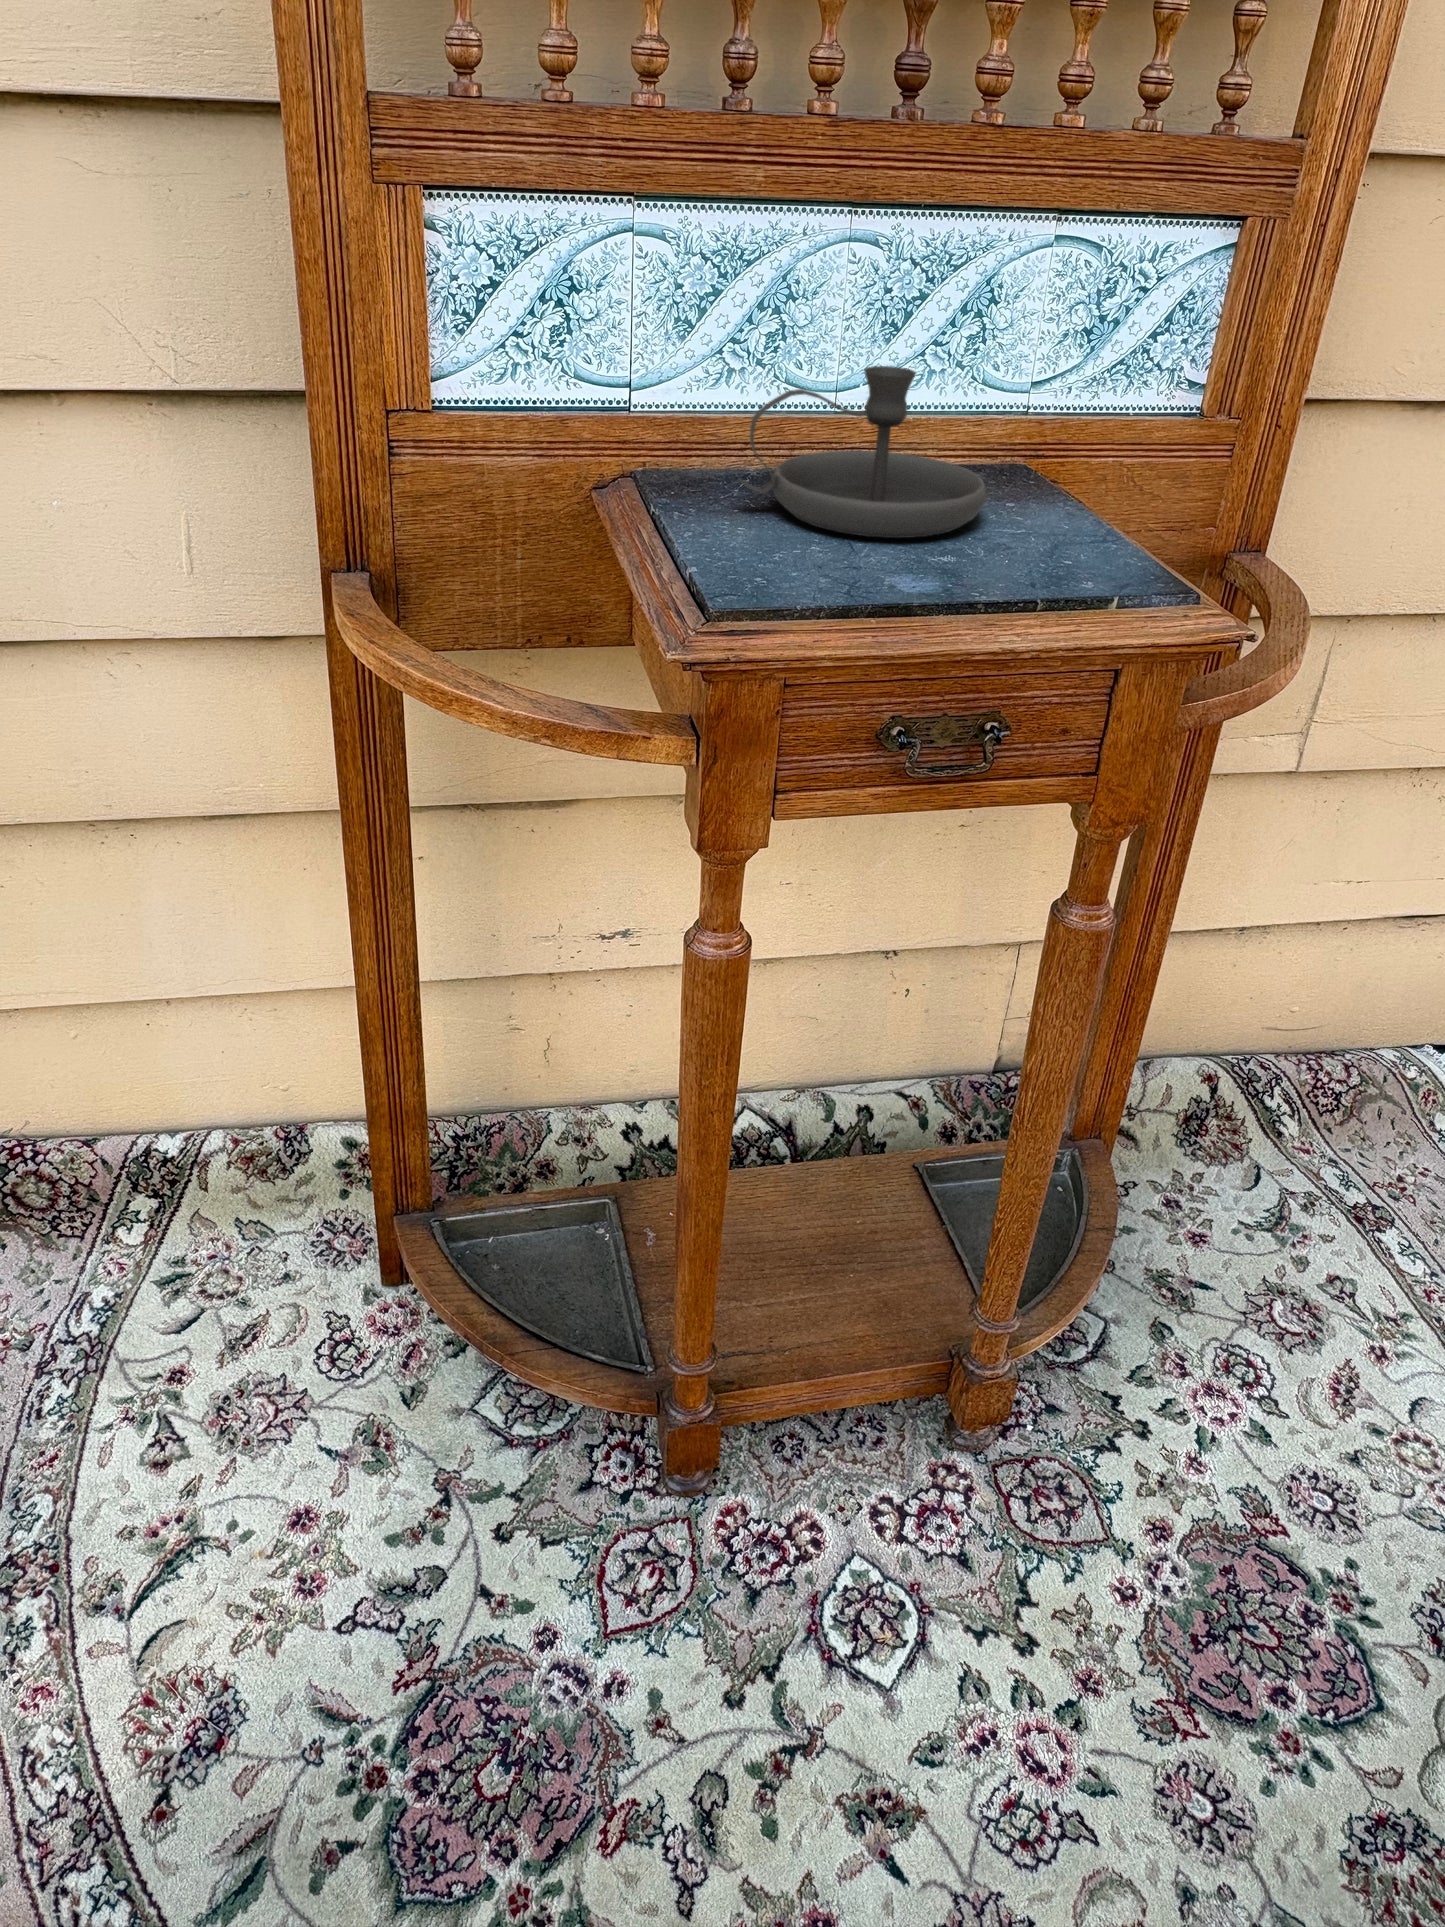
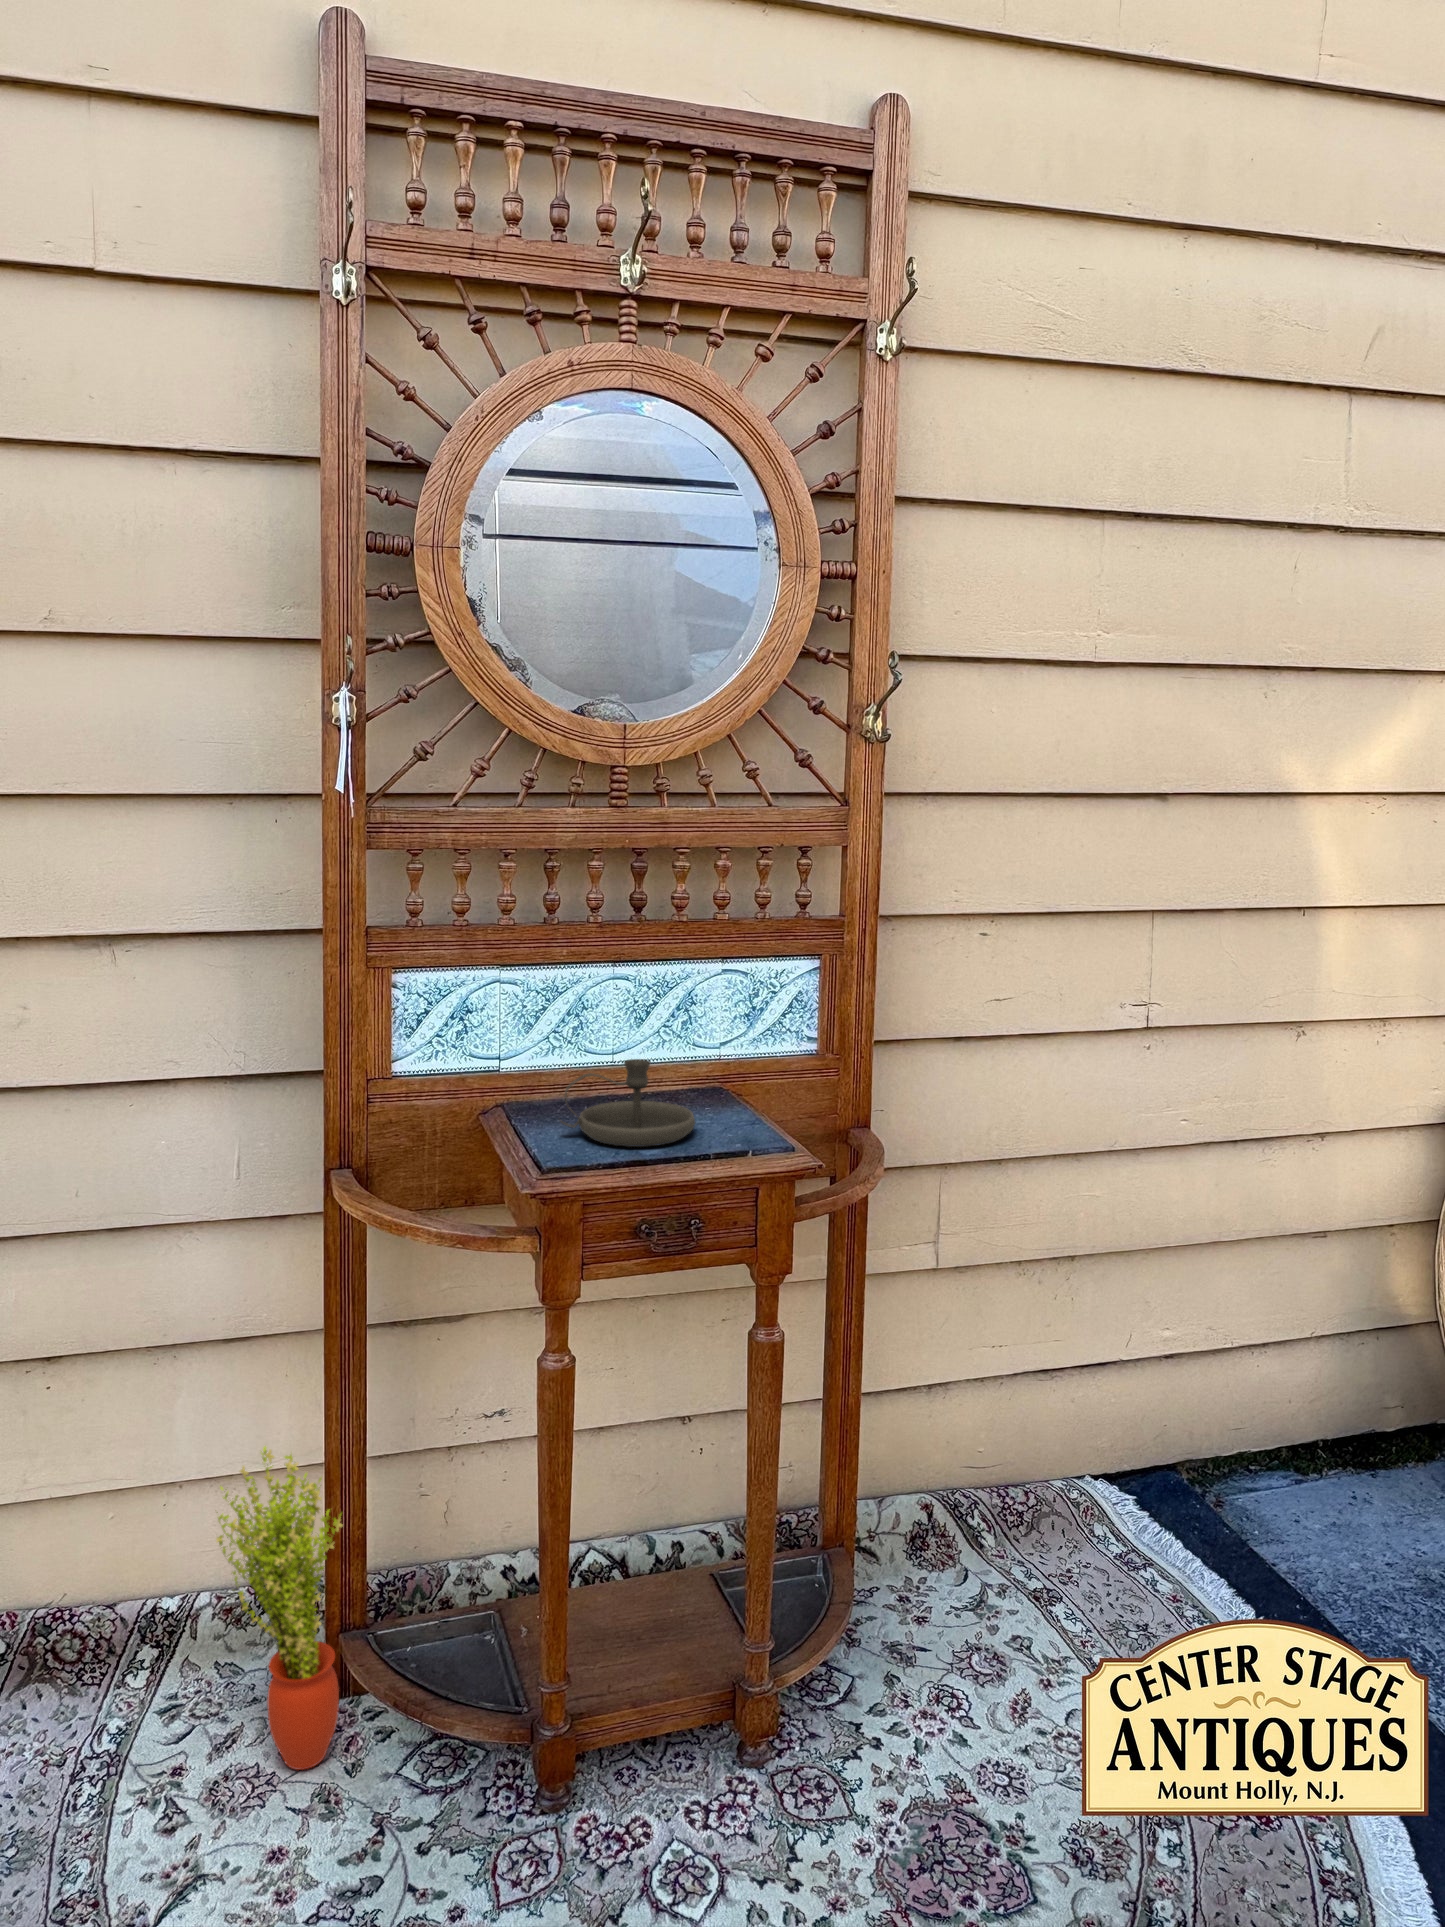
potted plant: none [187,980,389,1393] -> present [216,1446,343,1770]

